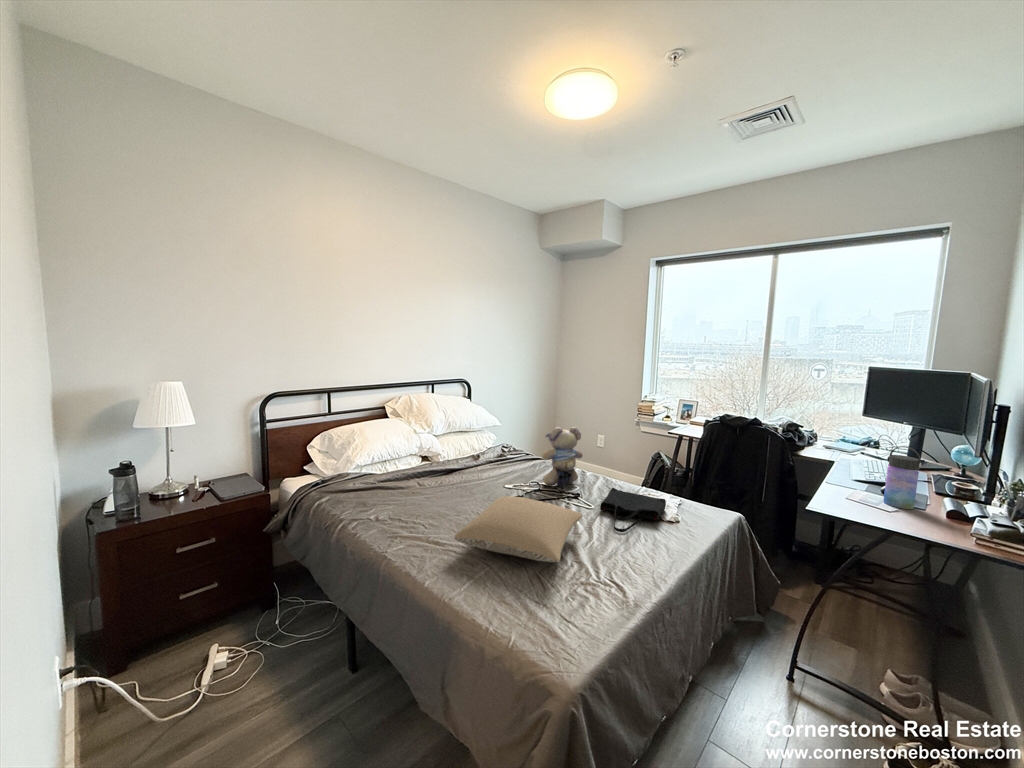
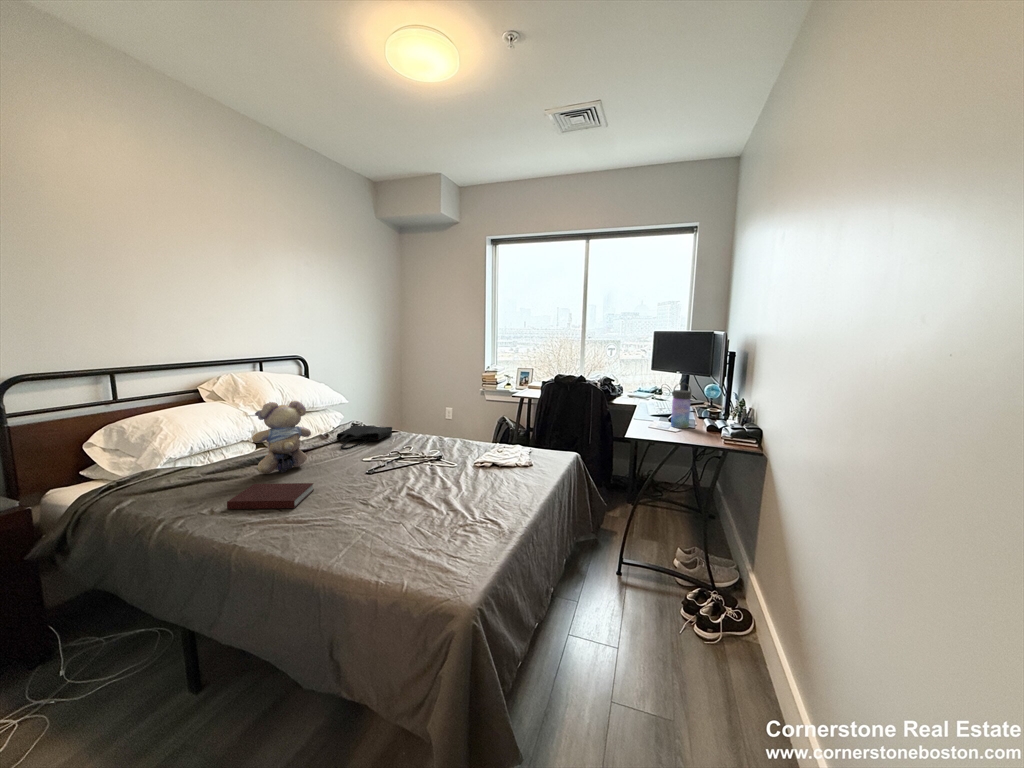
teddy bear: present [542,427,582,487] -> present [252,401,311,473]
tote bag: present [600,488,666,532] -> present [337,424,392,450]
pillow: present [455,496,582,562] -> none [322,461,451,516]
notebook: none [388,498,457,529] -> present [227,483,314,509]

